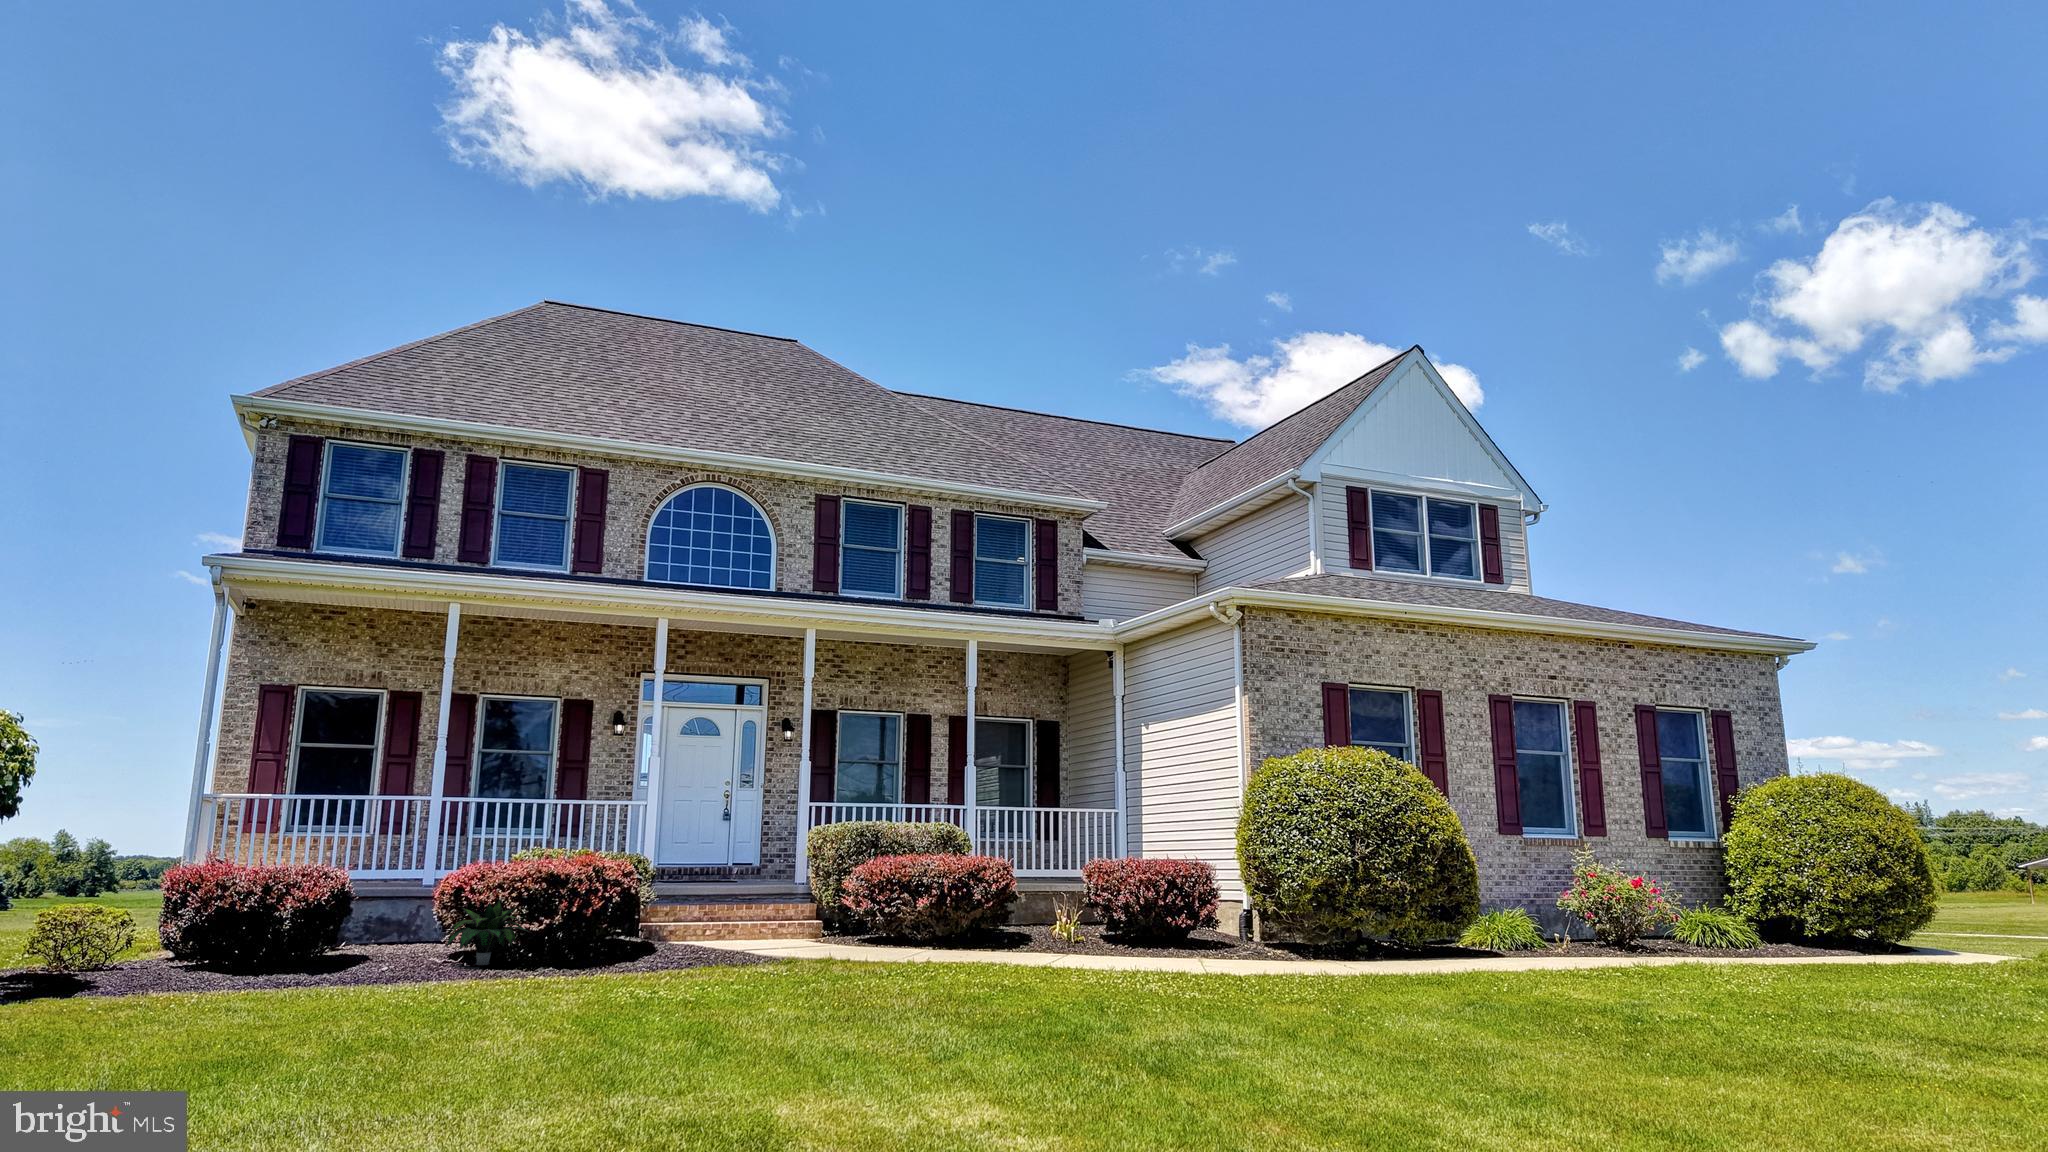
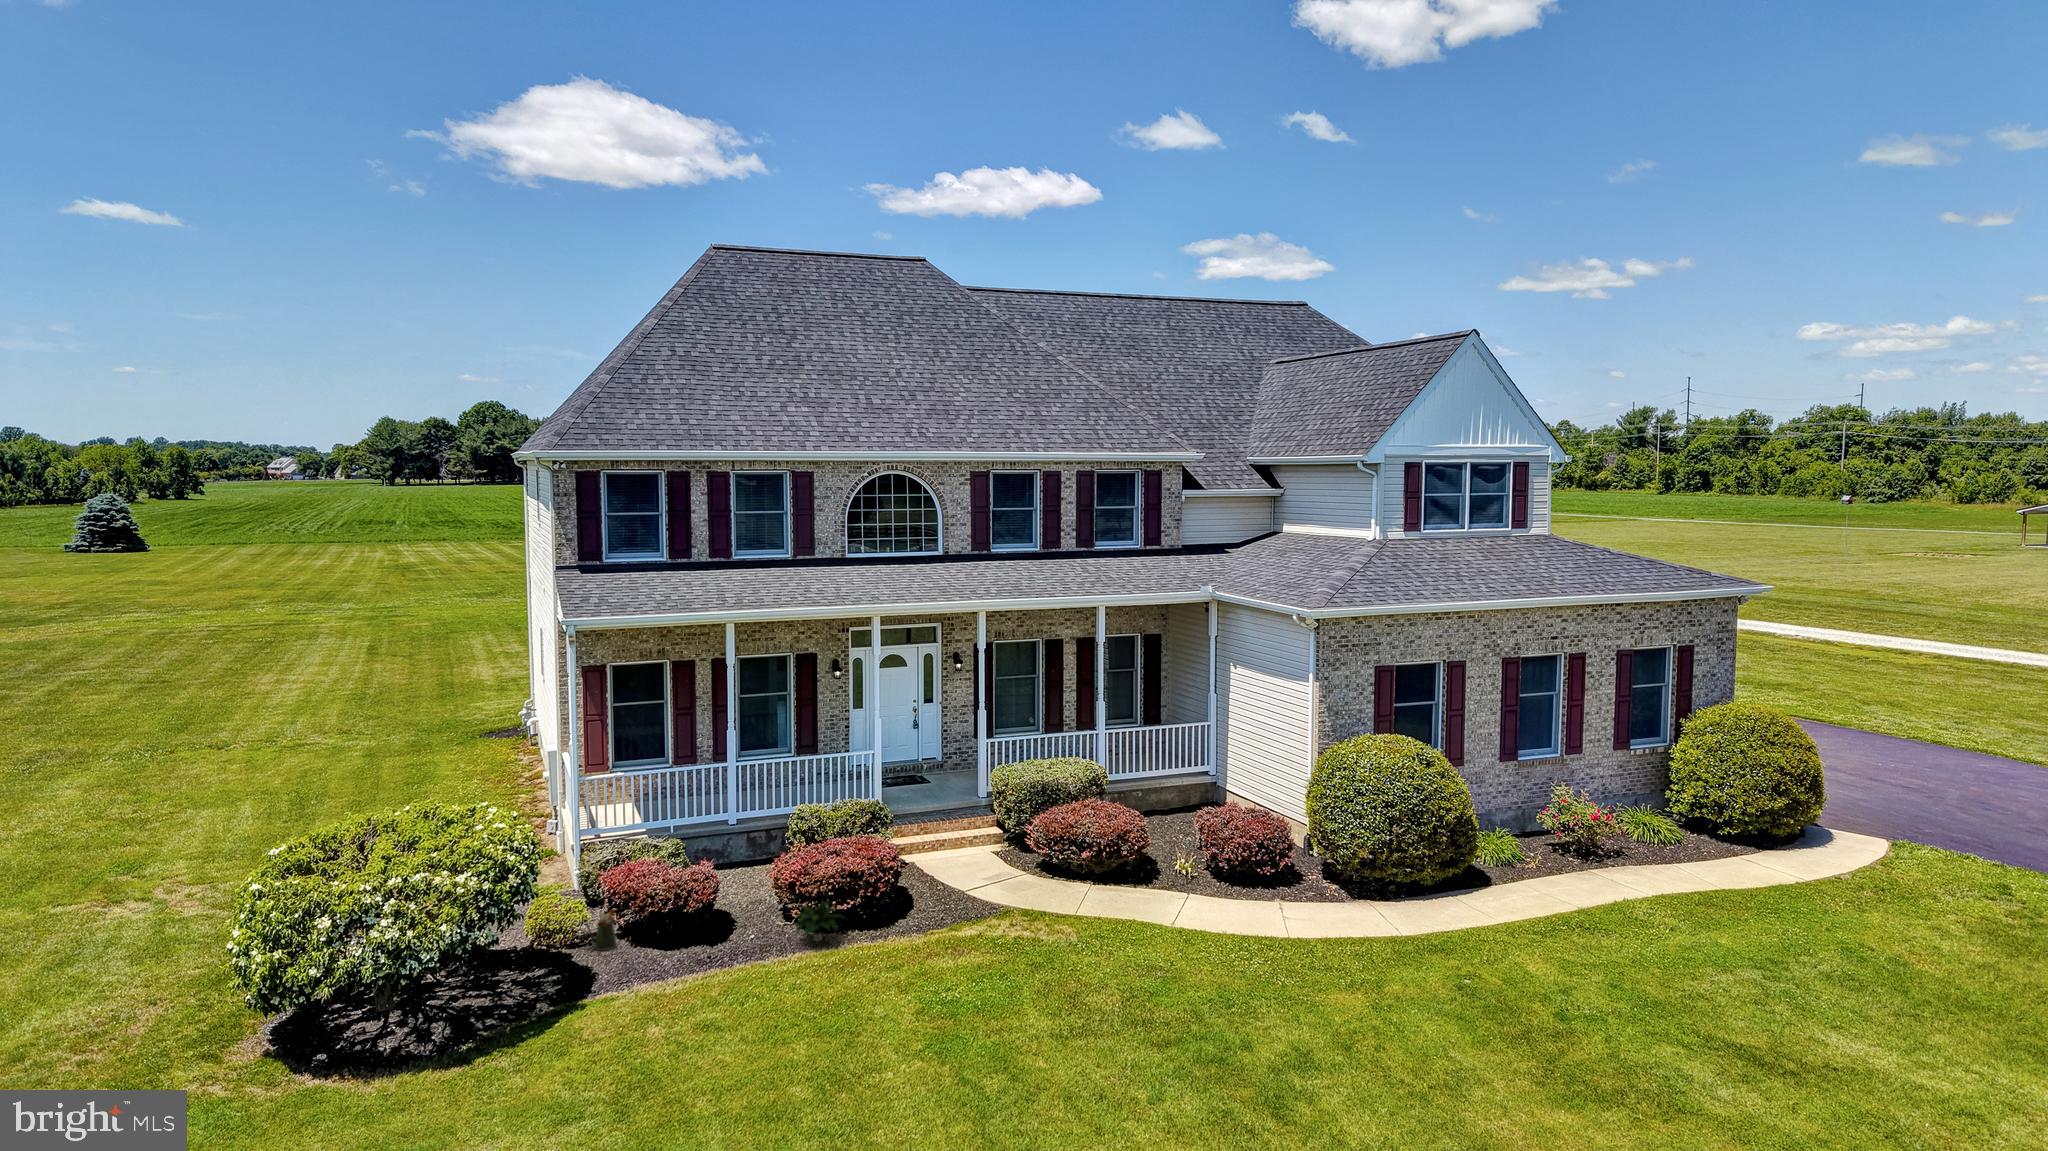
watering can: none [111,901,171,964] -> present [587,910,617,951]

